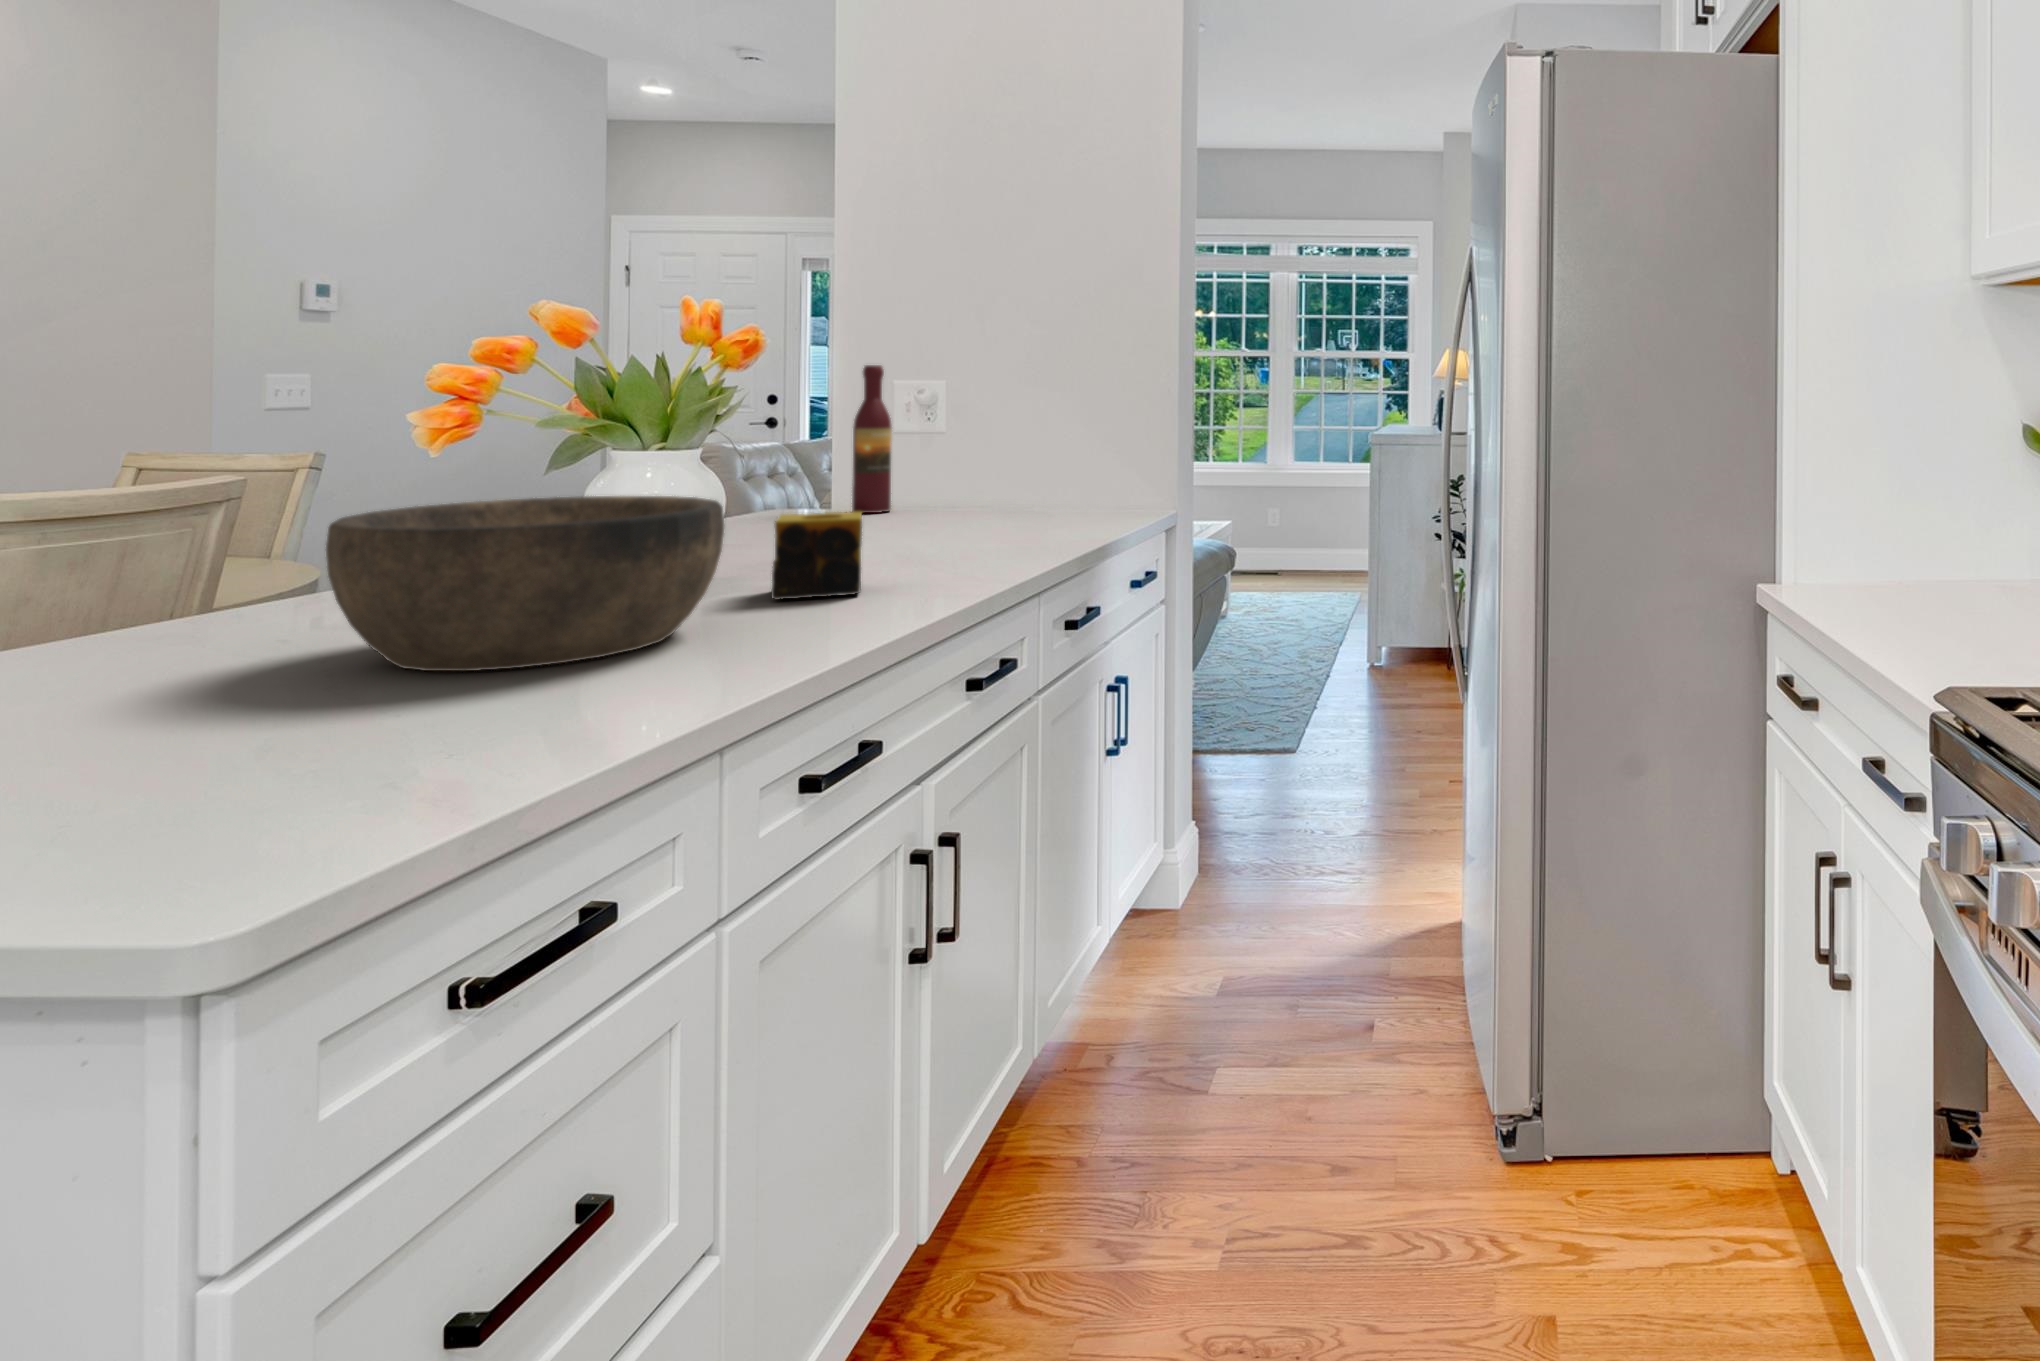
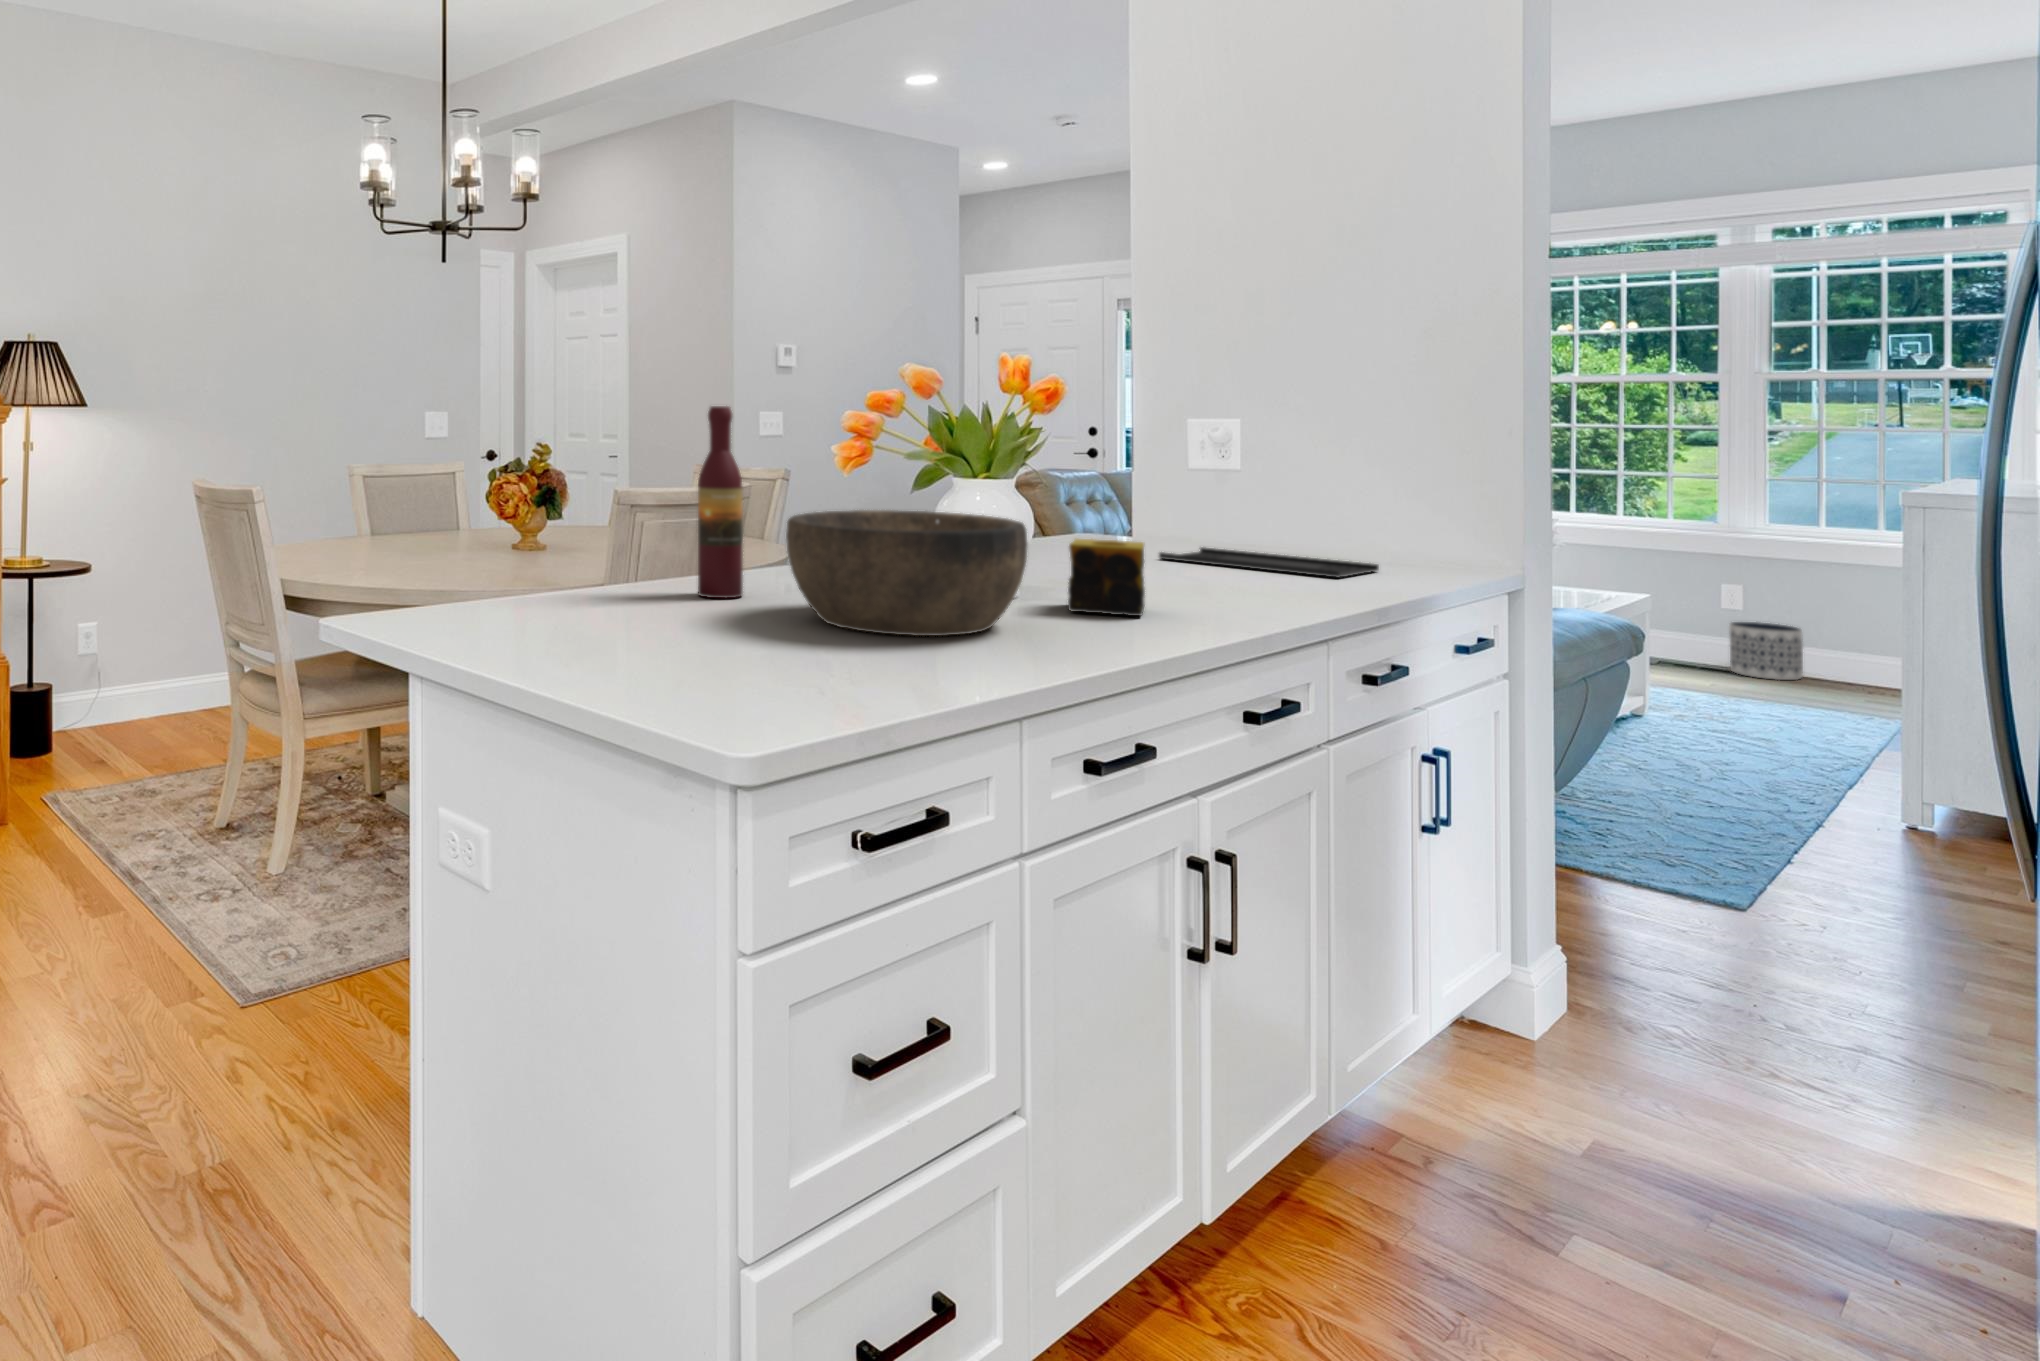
wine bottle: present [852,365,892,513] -> present [698,406,743,598]
tray: none [865,512,1072,530] -> present [1159,547,1379,578]
planter: none [1268,532,1307,572] -> present [1729,622,1803,680]

